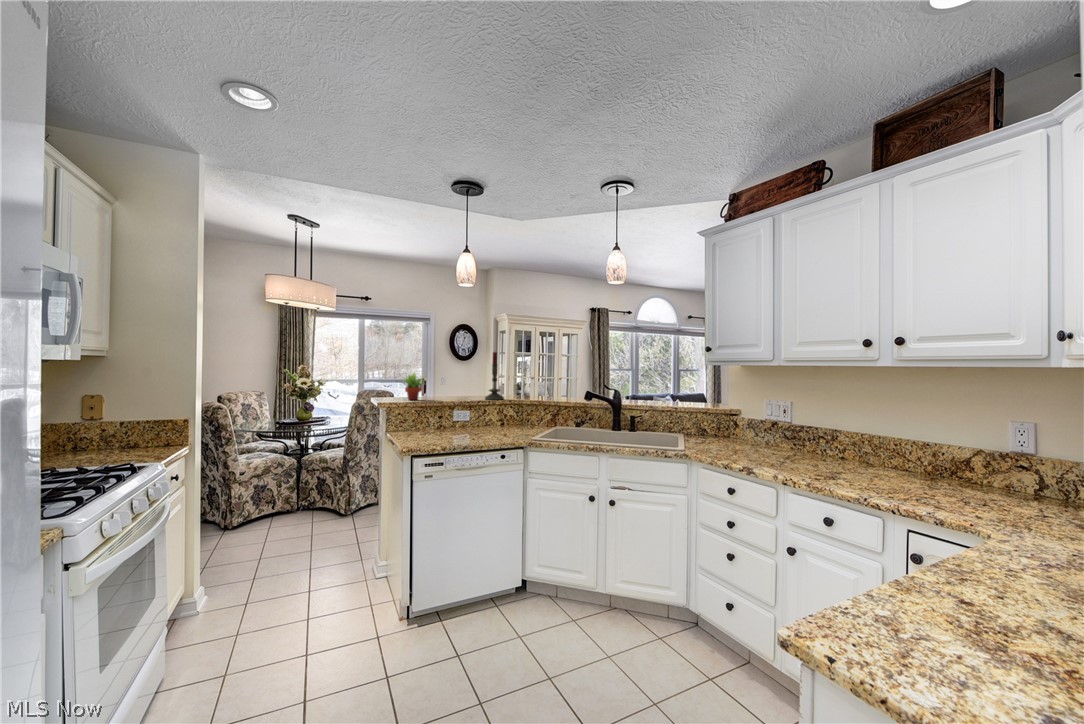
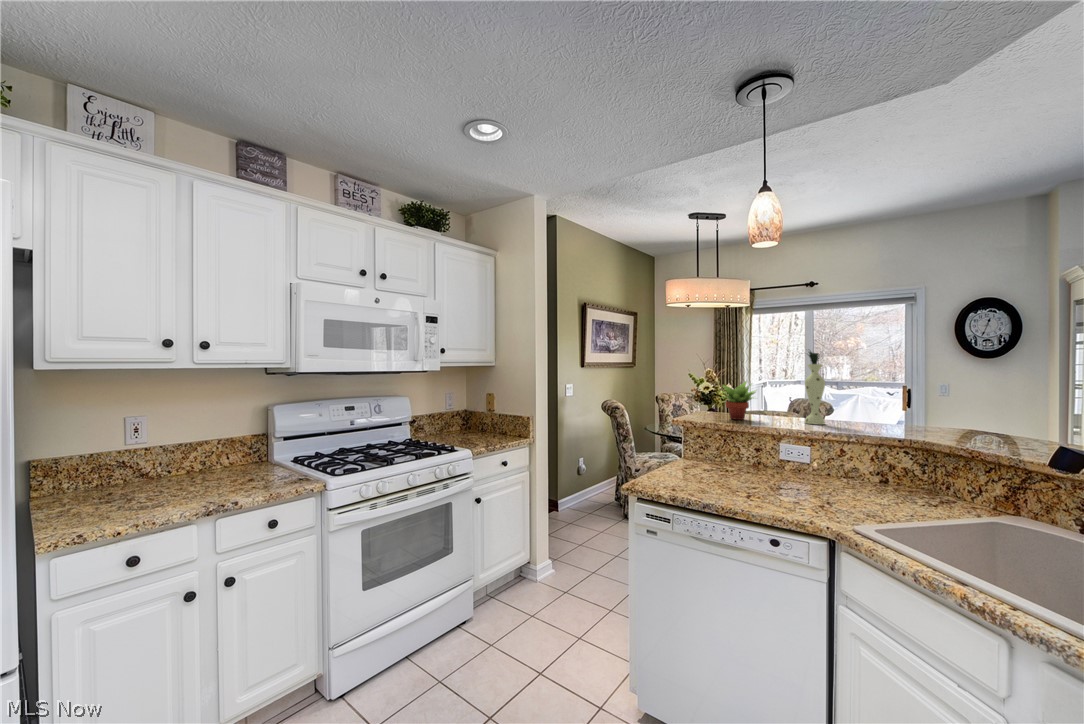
vase: none [445,350,466,399] -> present [805,351,825,425]
candle: present [485,352,504,400] -> none [852,346,894,436]

